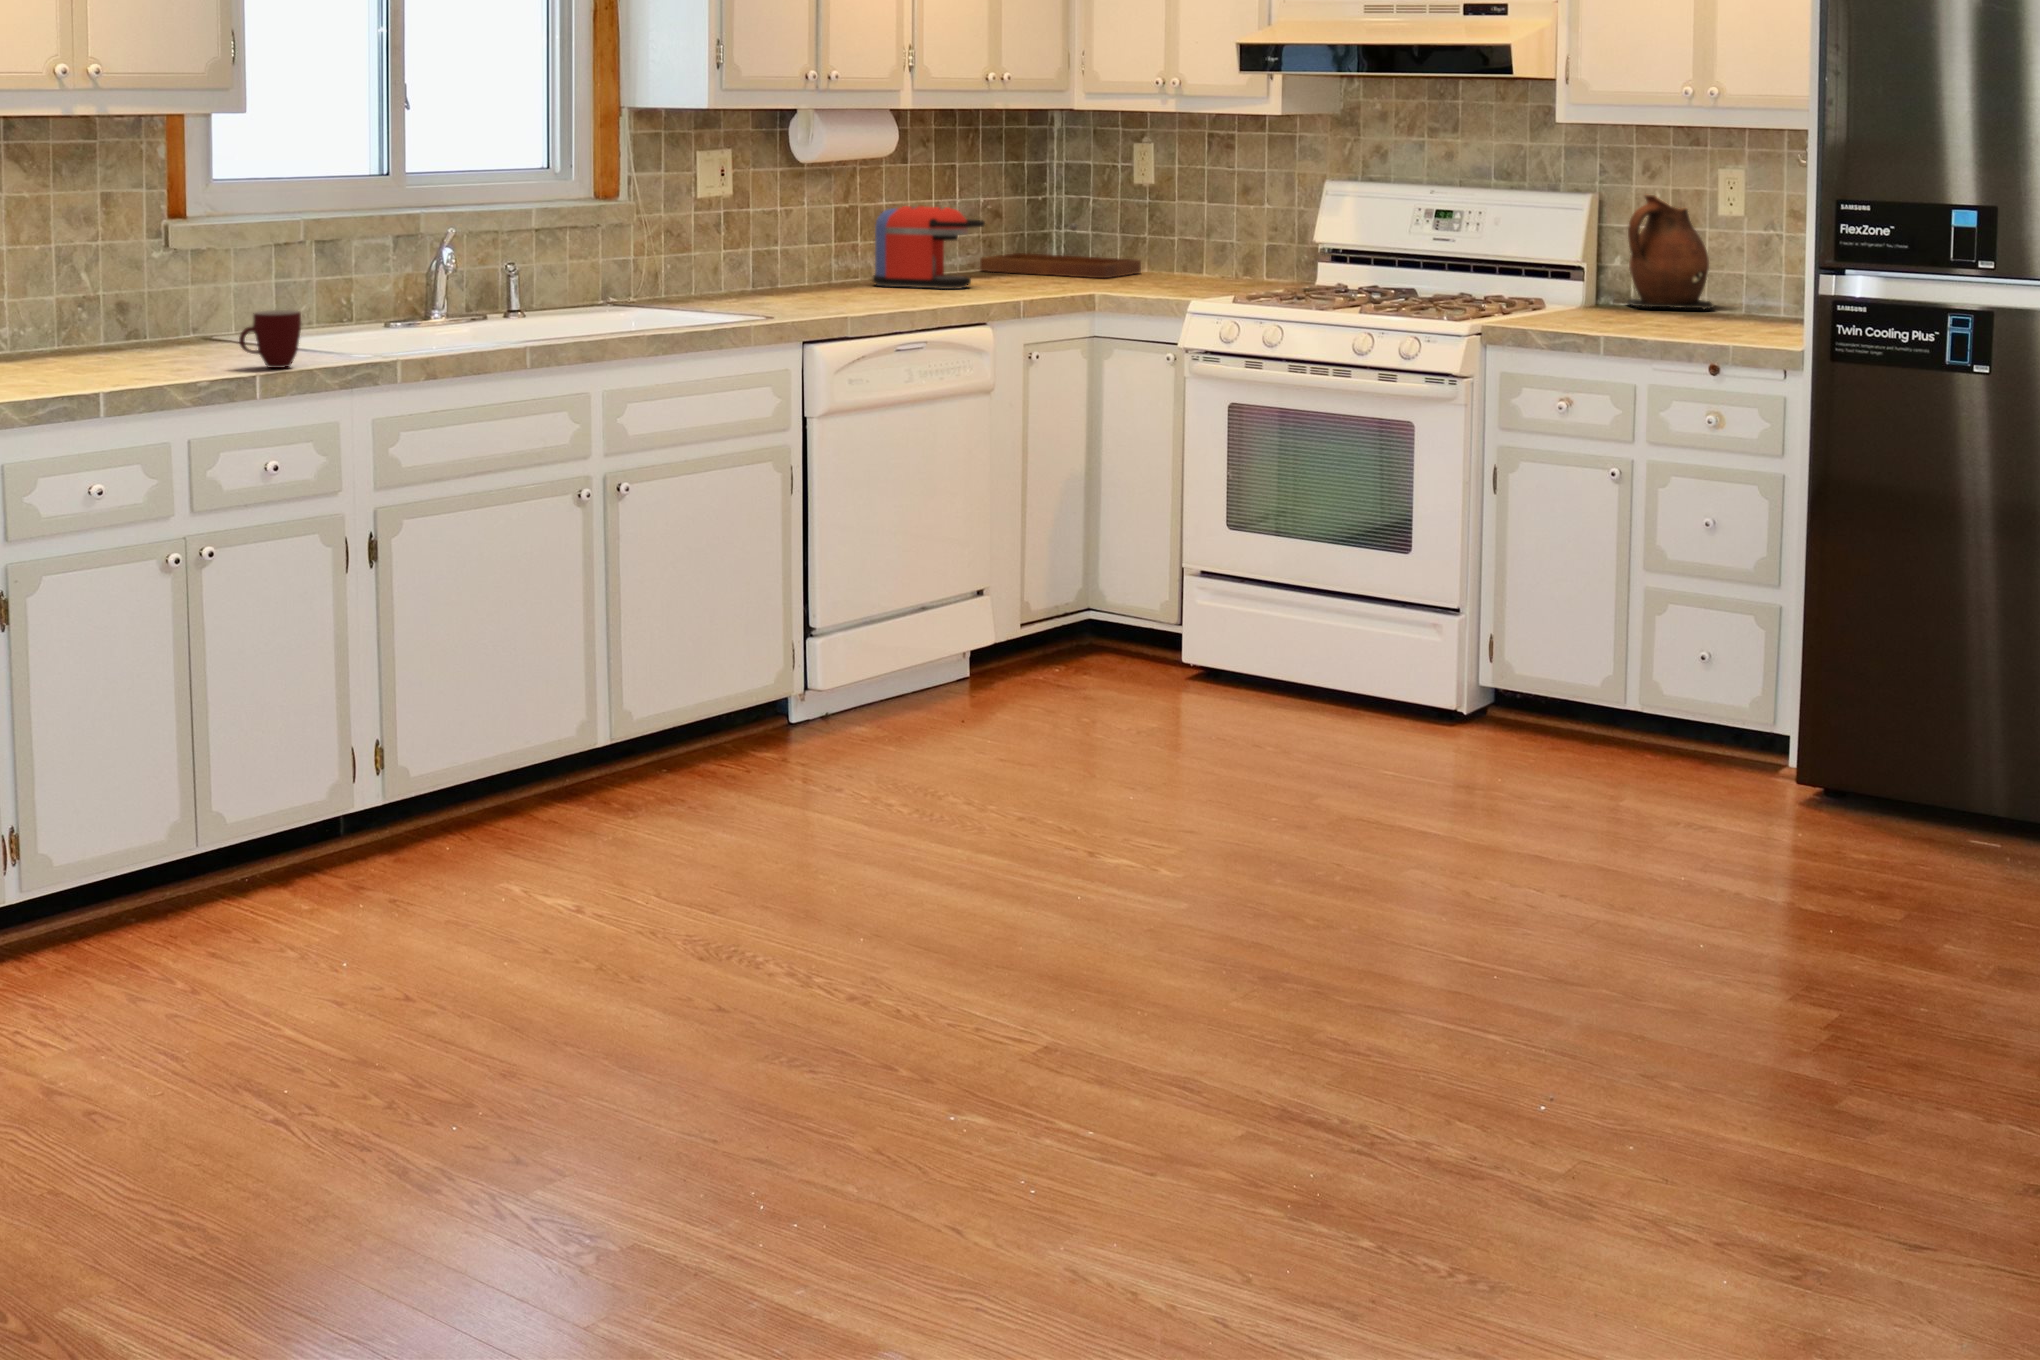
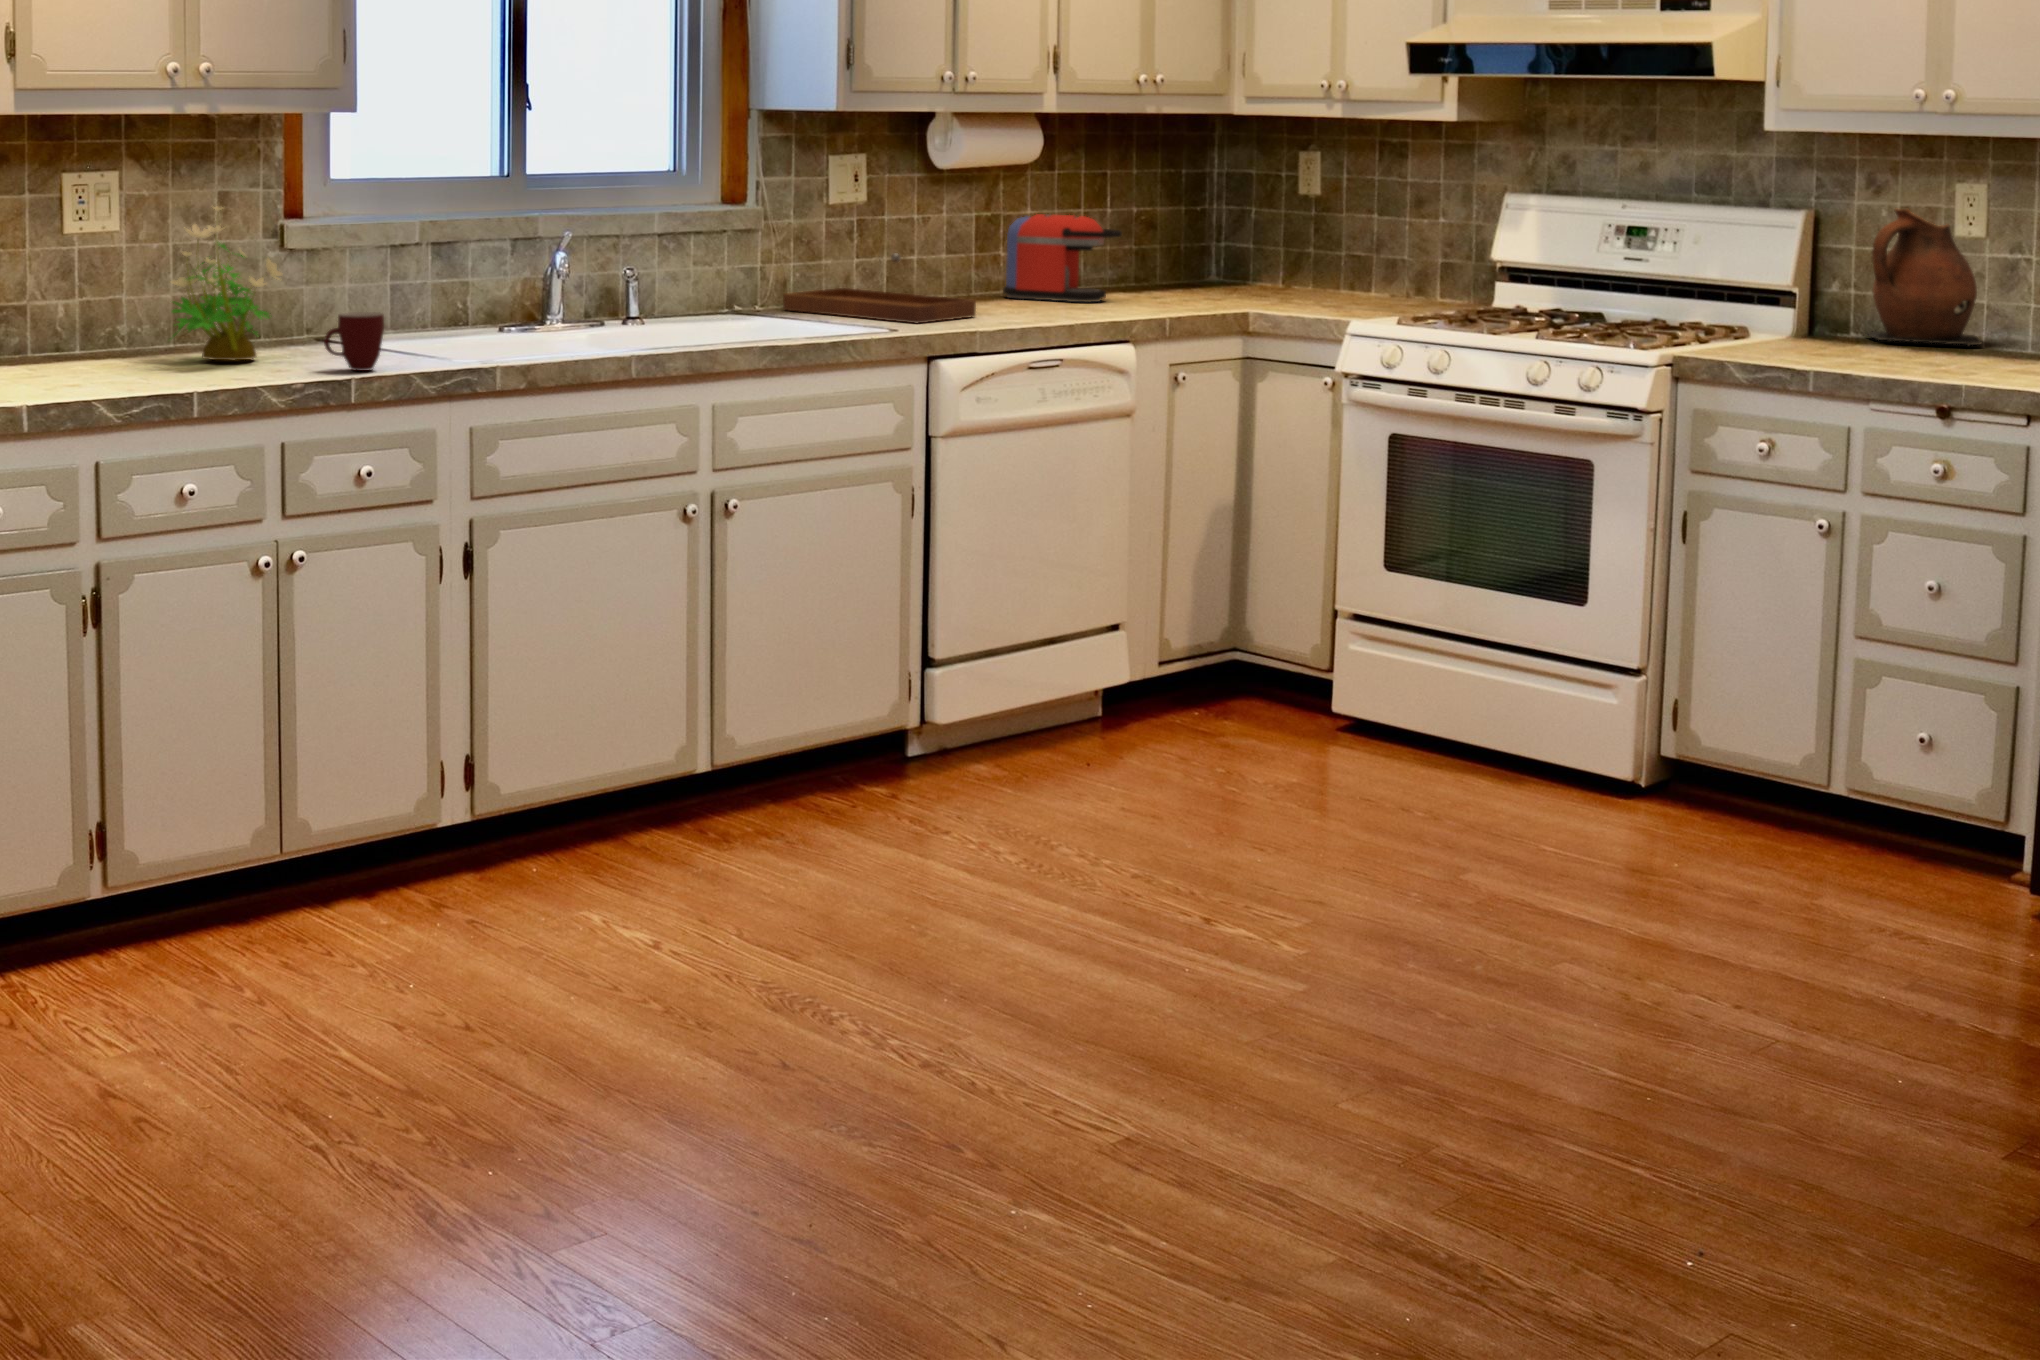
potted plant: none [58,207,185,362] -> present [170,207,283,360]
tray: present [980,223,1141,278] -> present [783,253,976,323]

